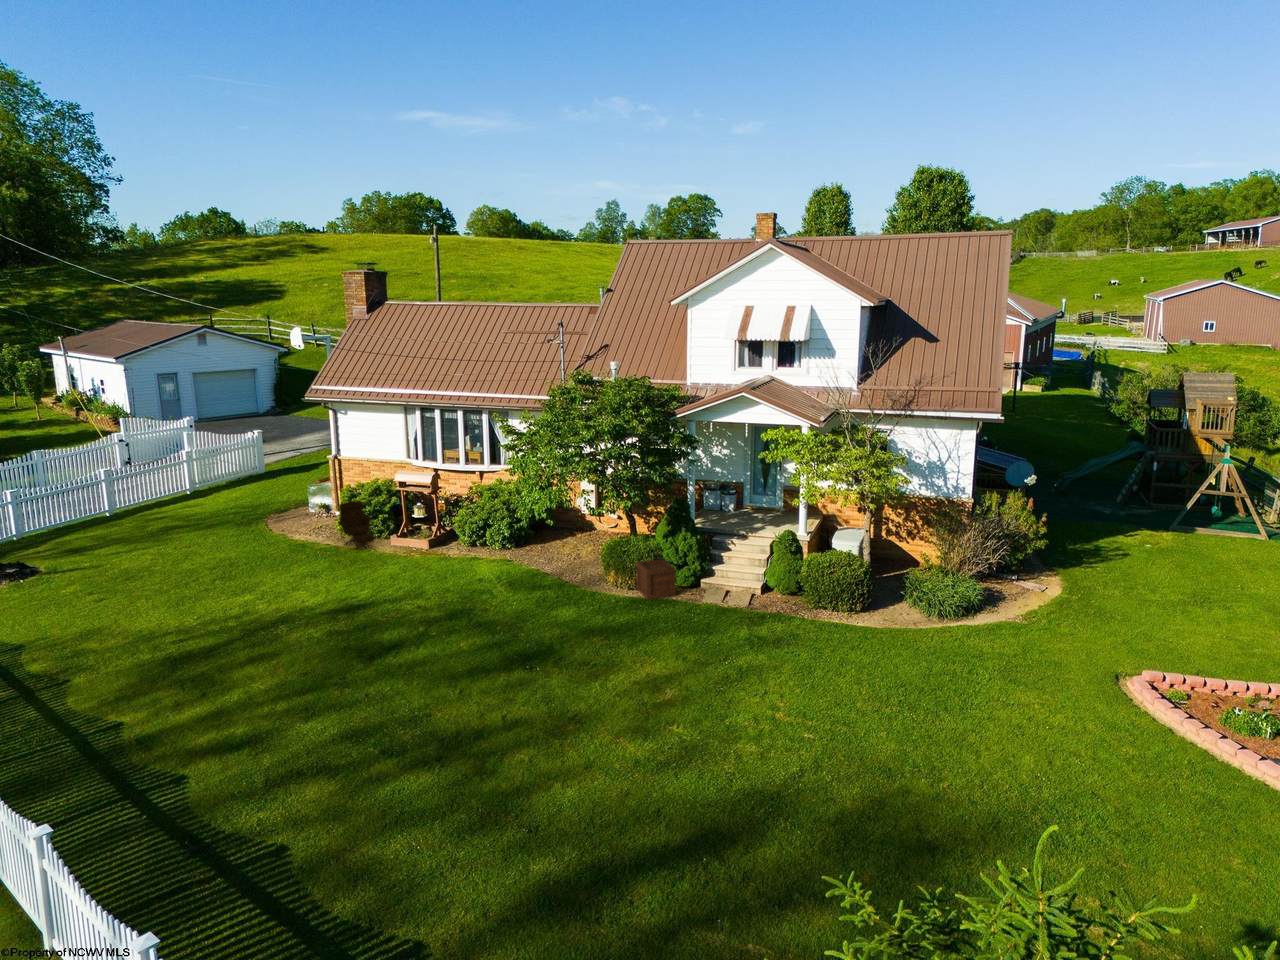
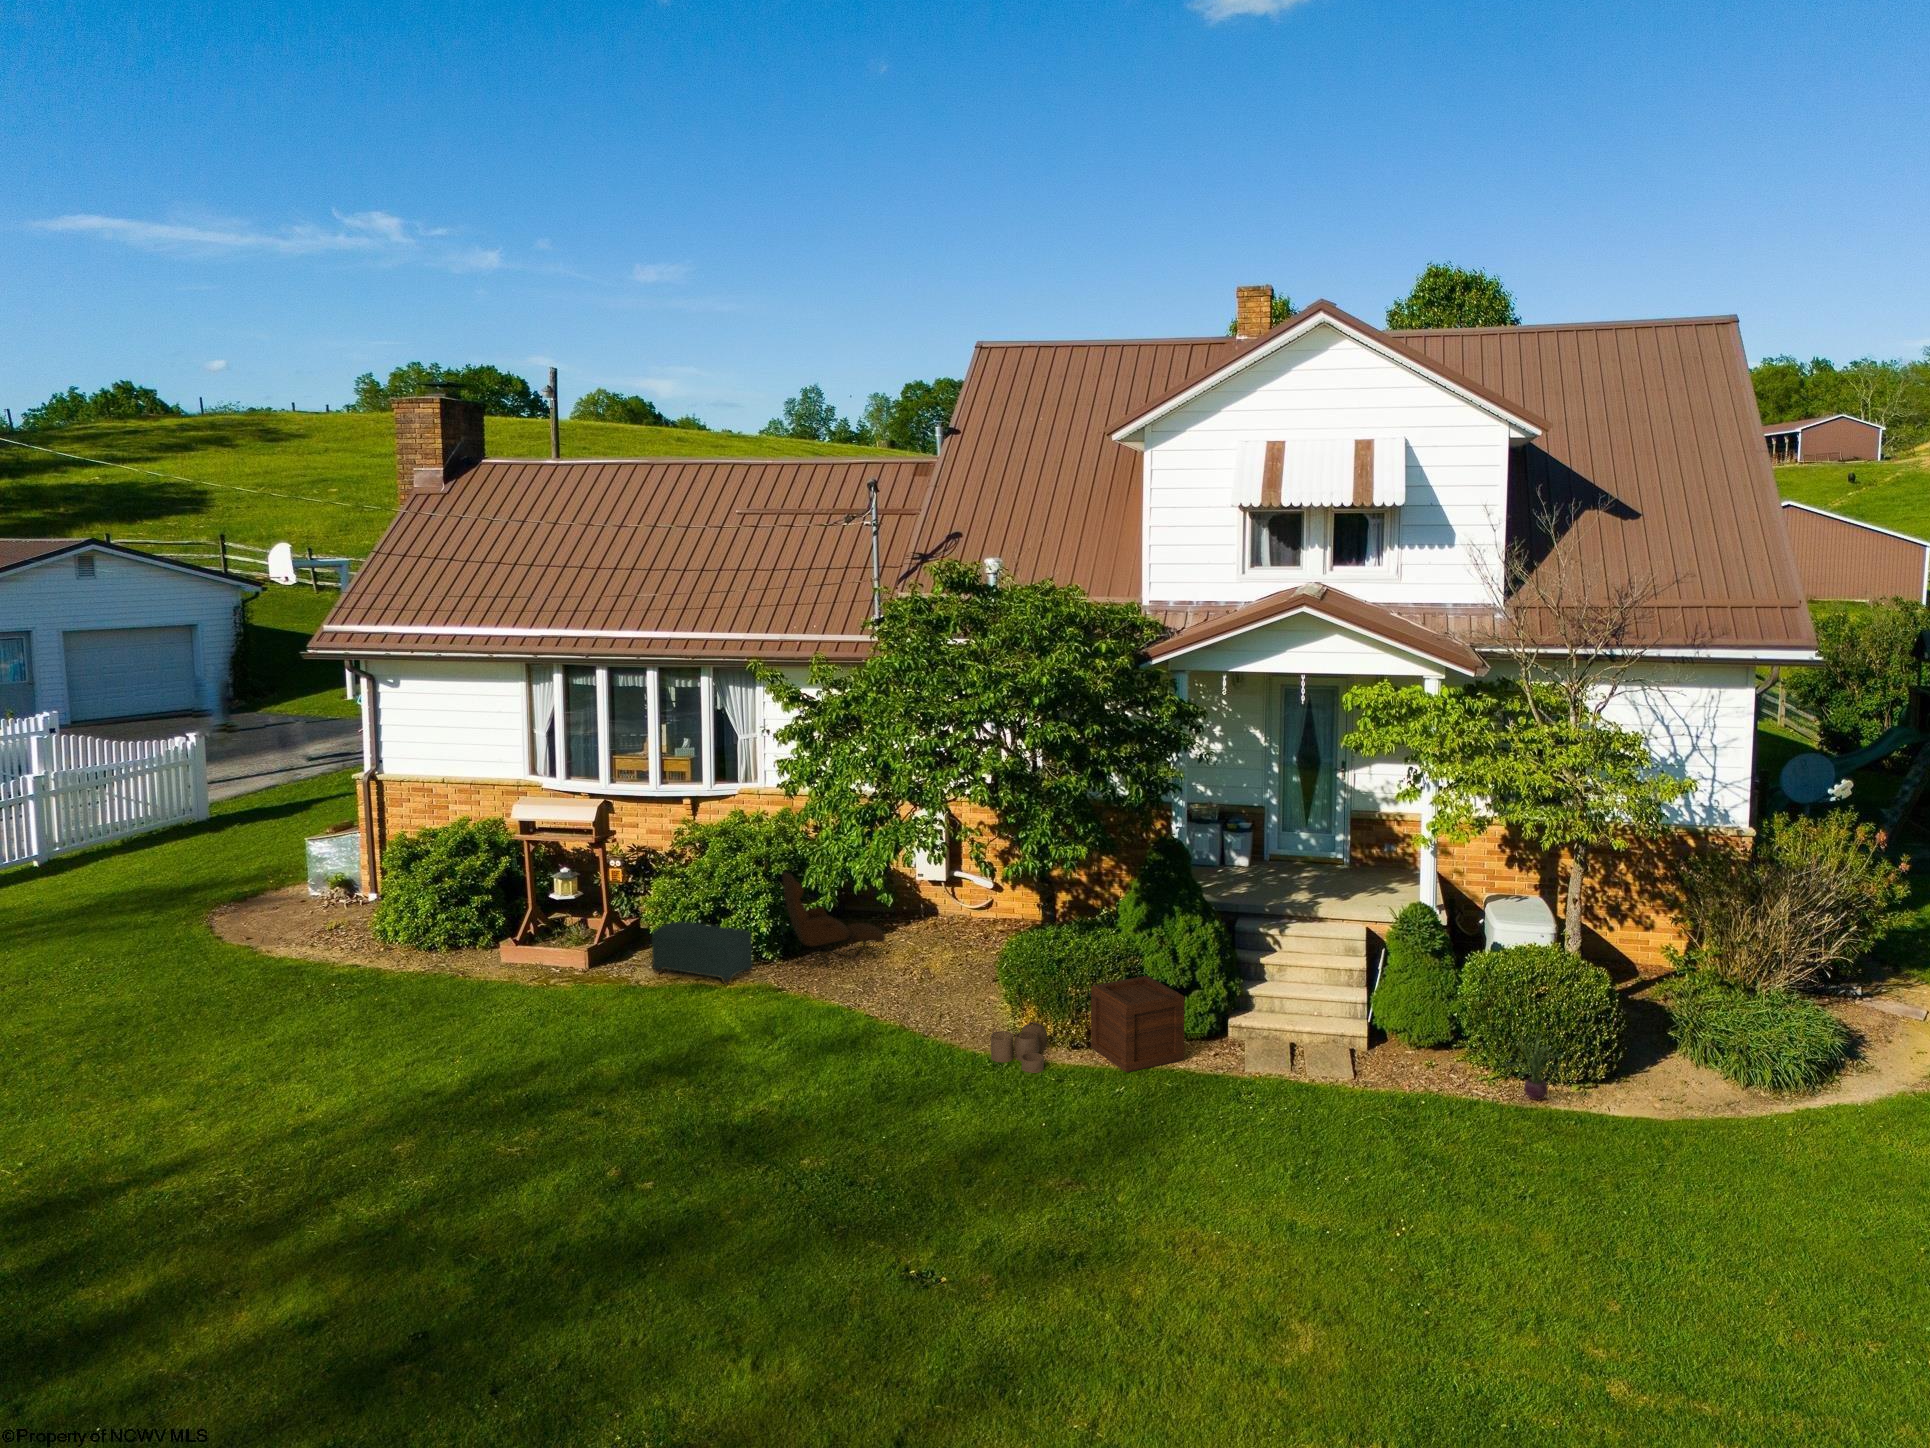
lounge chair: present [338,501,374,546] -> present [783,873,885,967]
bench: none [456,528,500,557] -> present [652,921,753,984]
woven basket: none [591,576,618,598] -> present [991,1020,1047,1073]
decorative plant: none [807,589,838,618] -> present [1511,1035,1561,1100]

